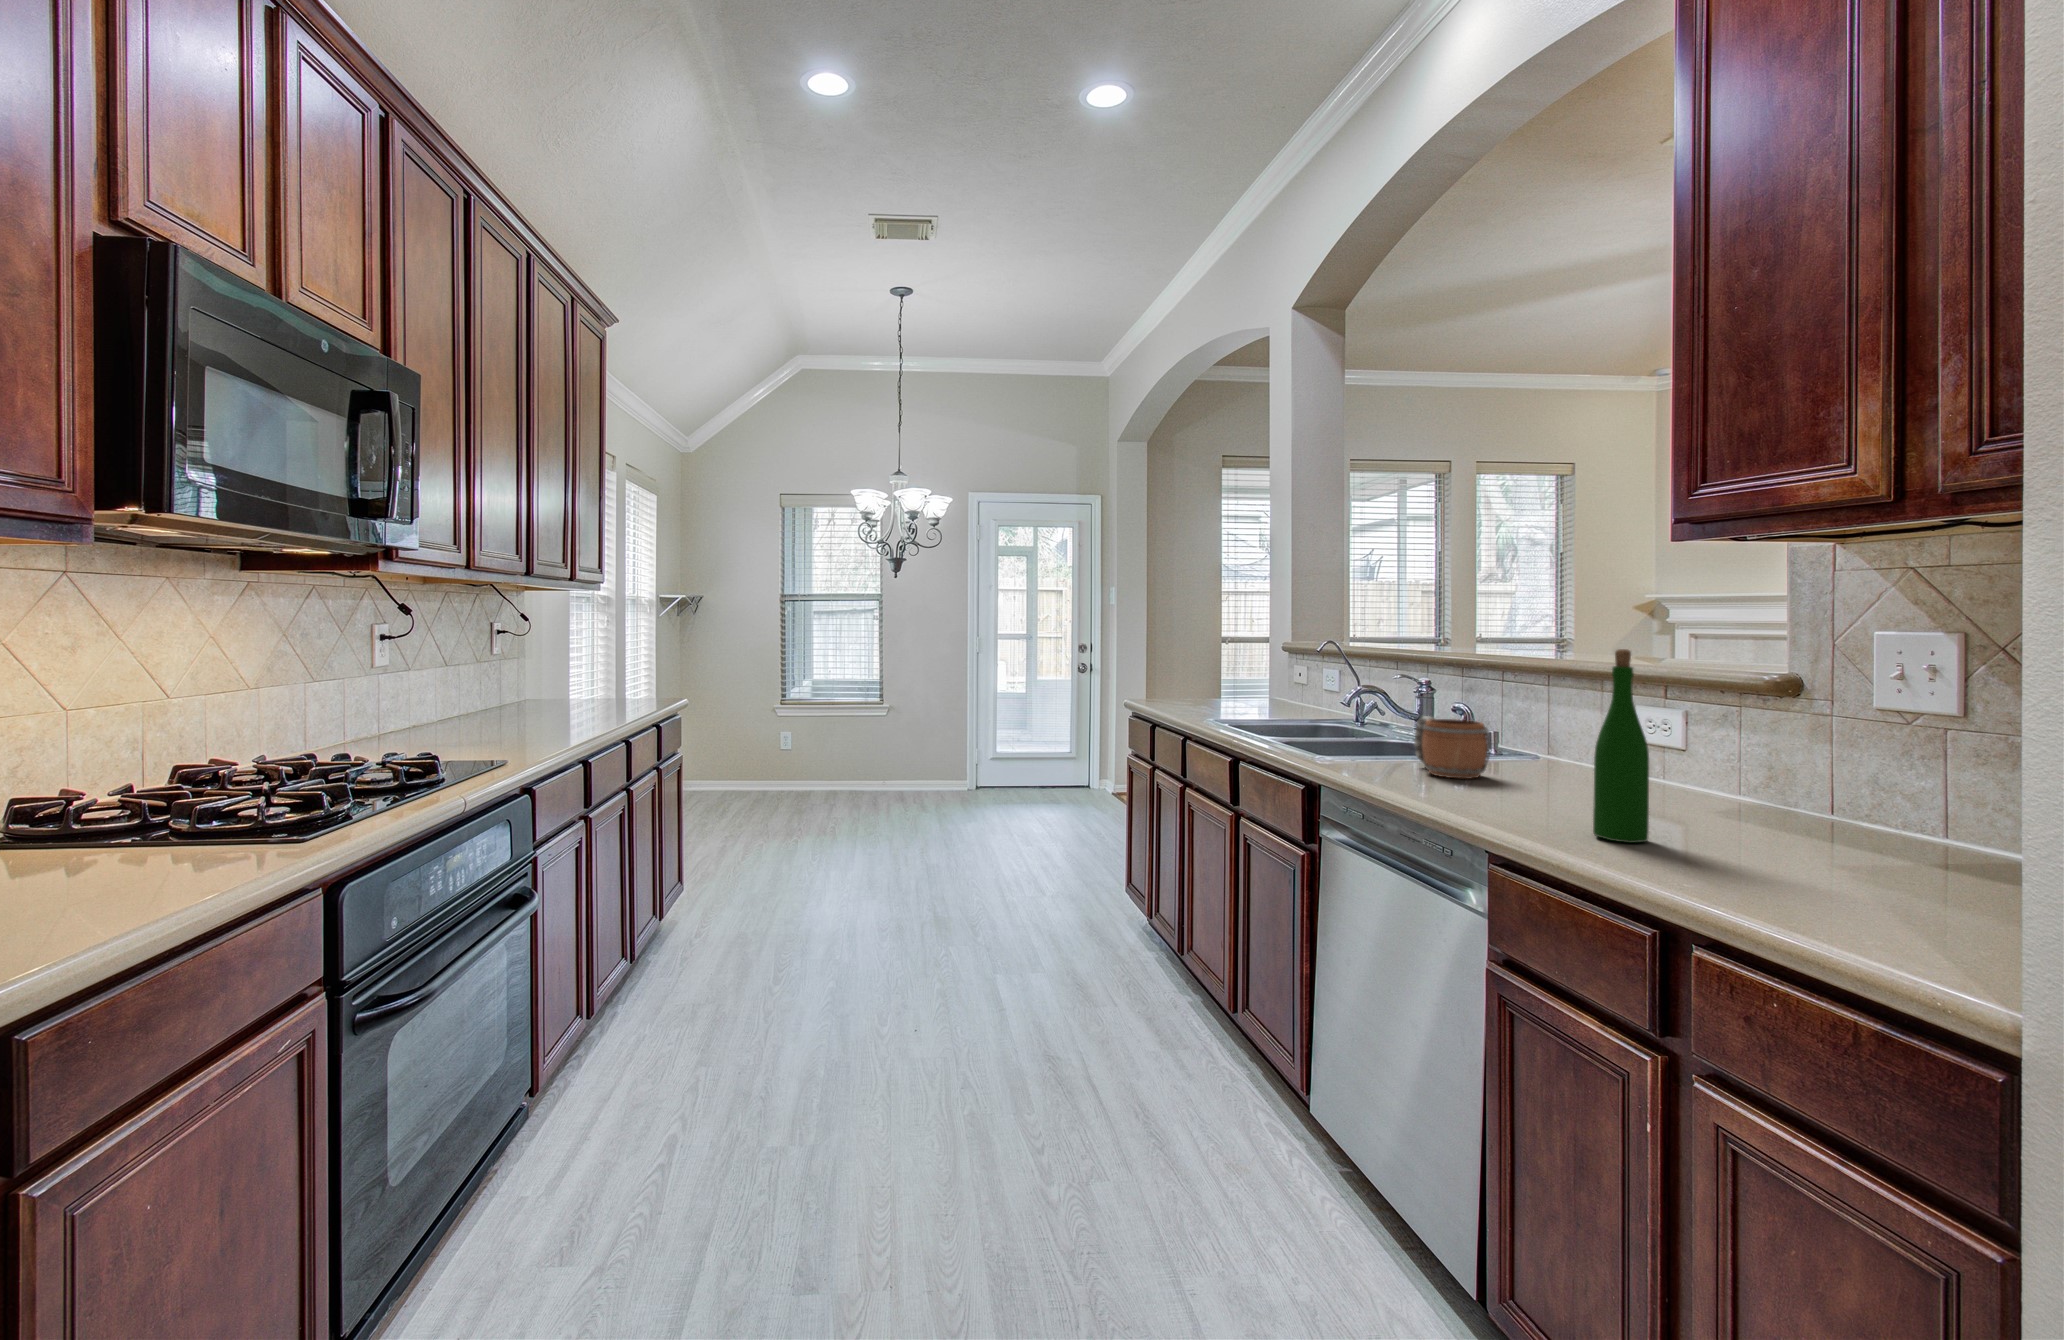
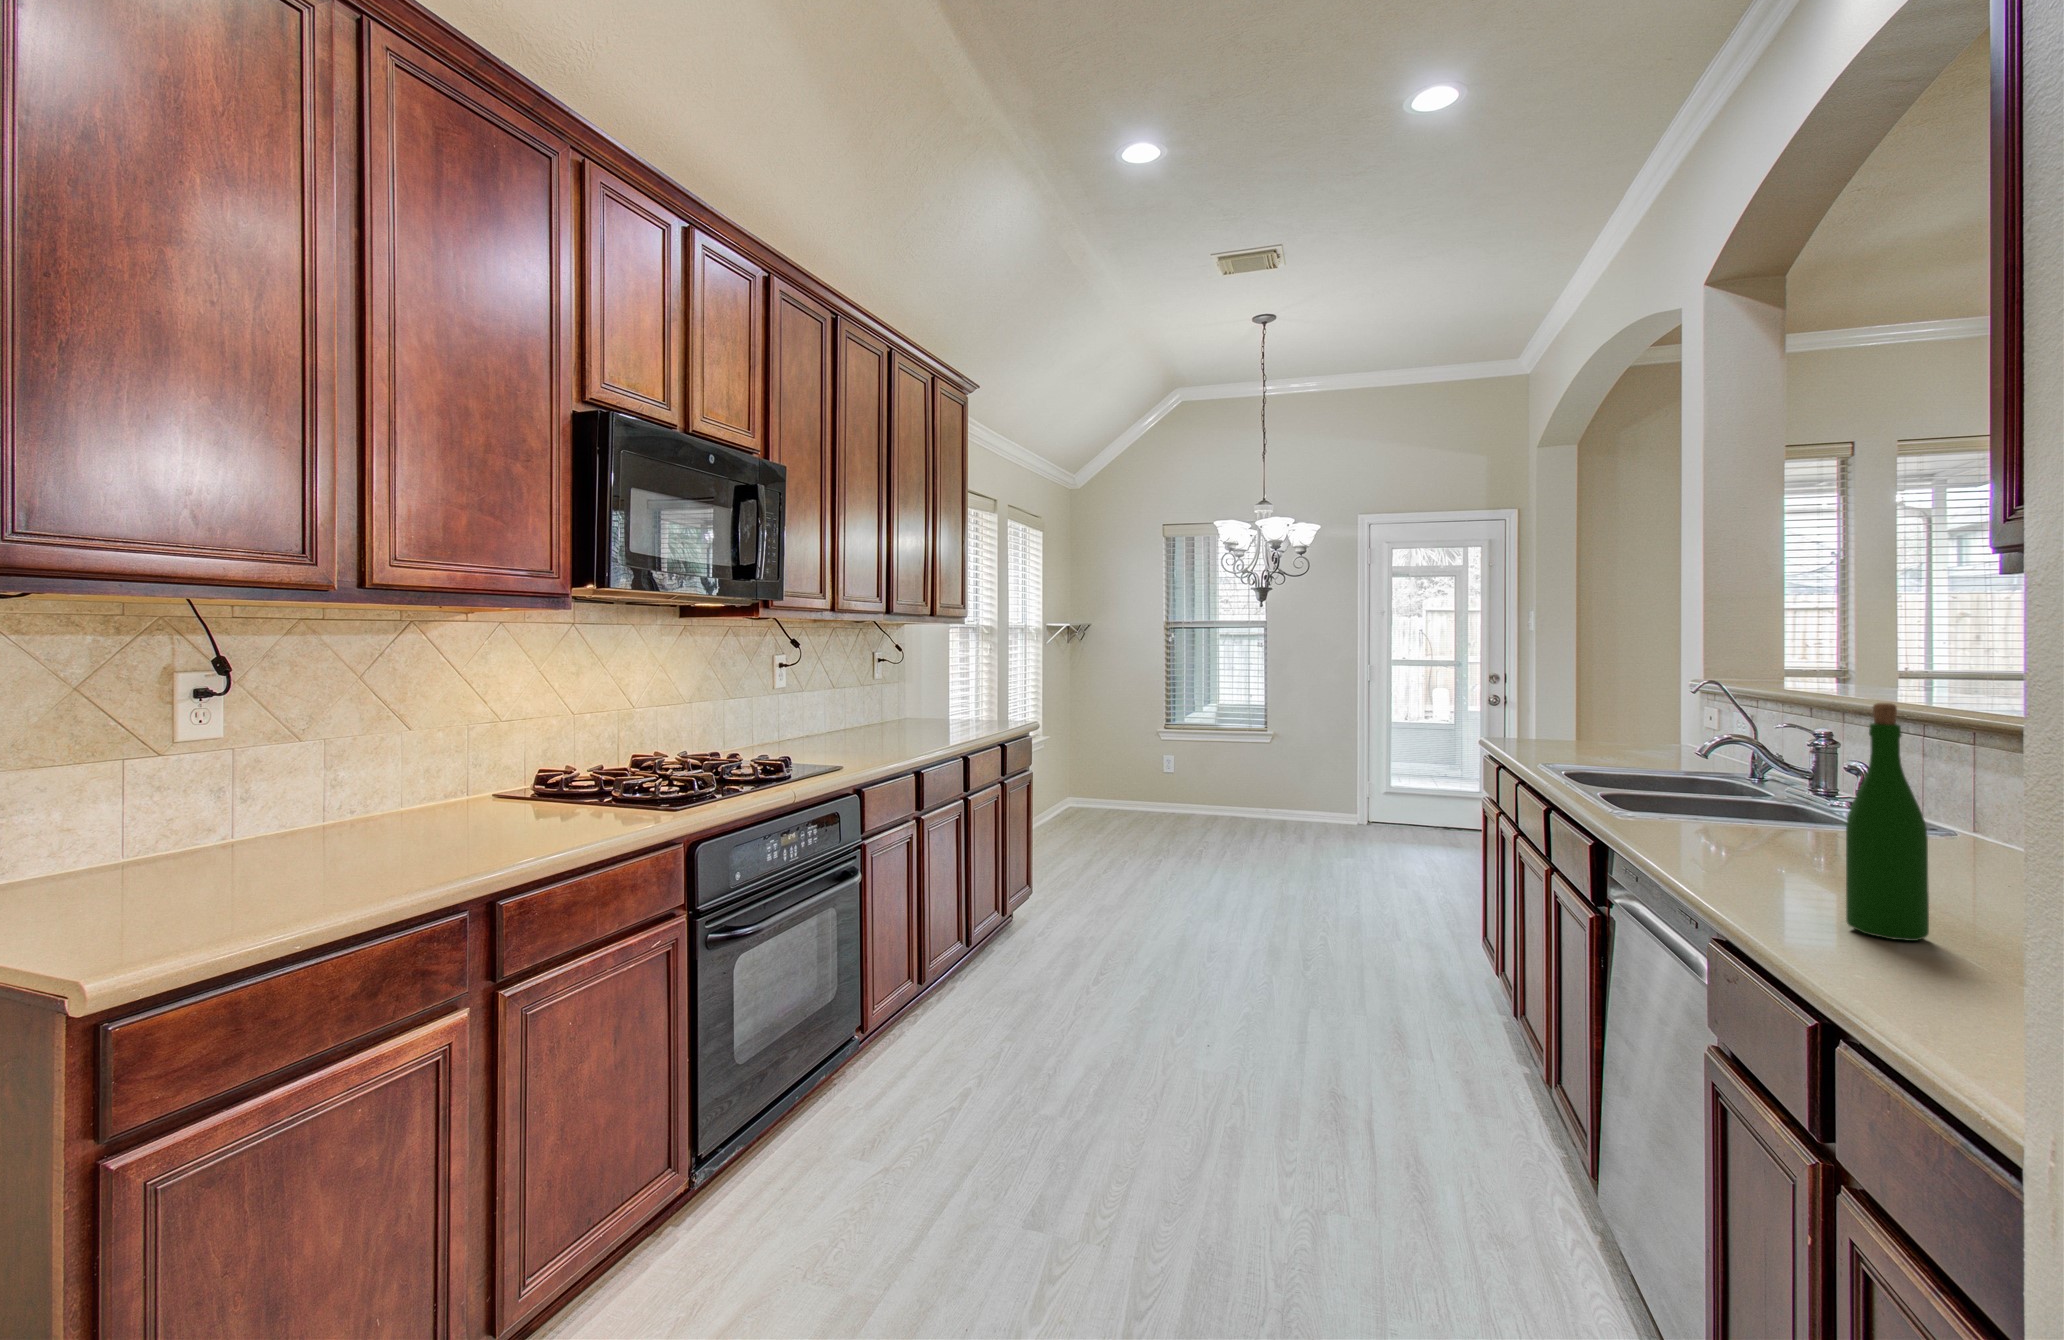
mug: present [1414,716,1491,779] -> none [1740,773,1837,853]

